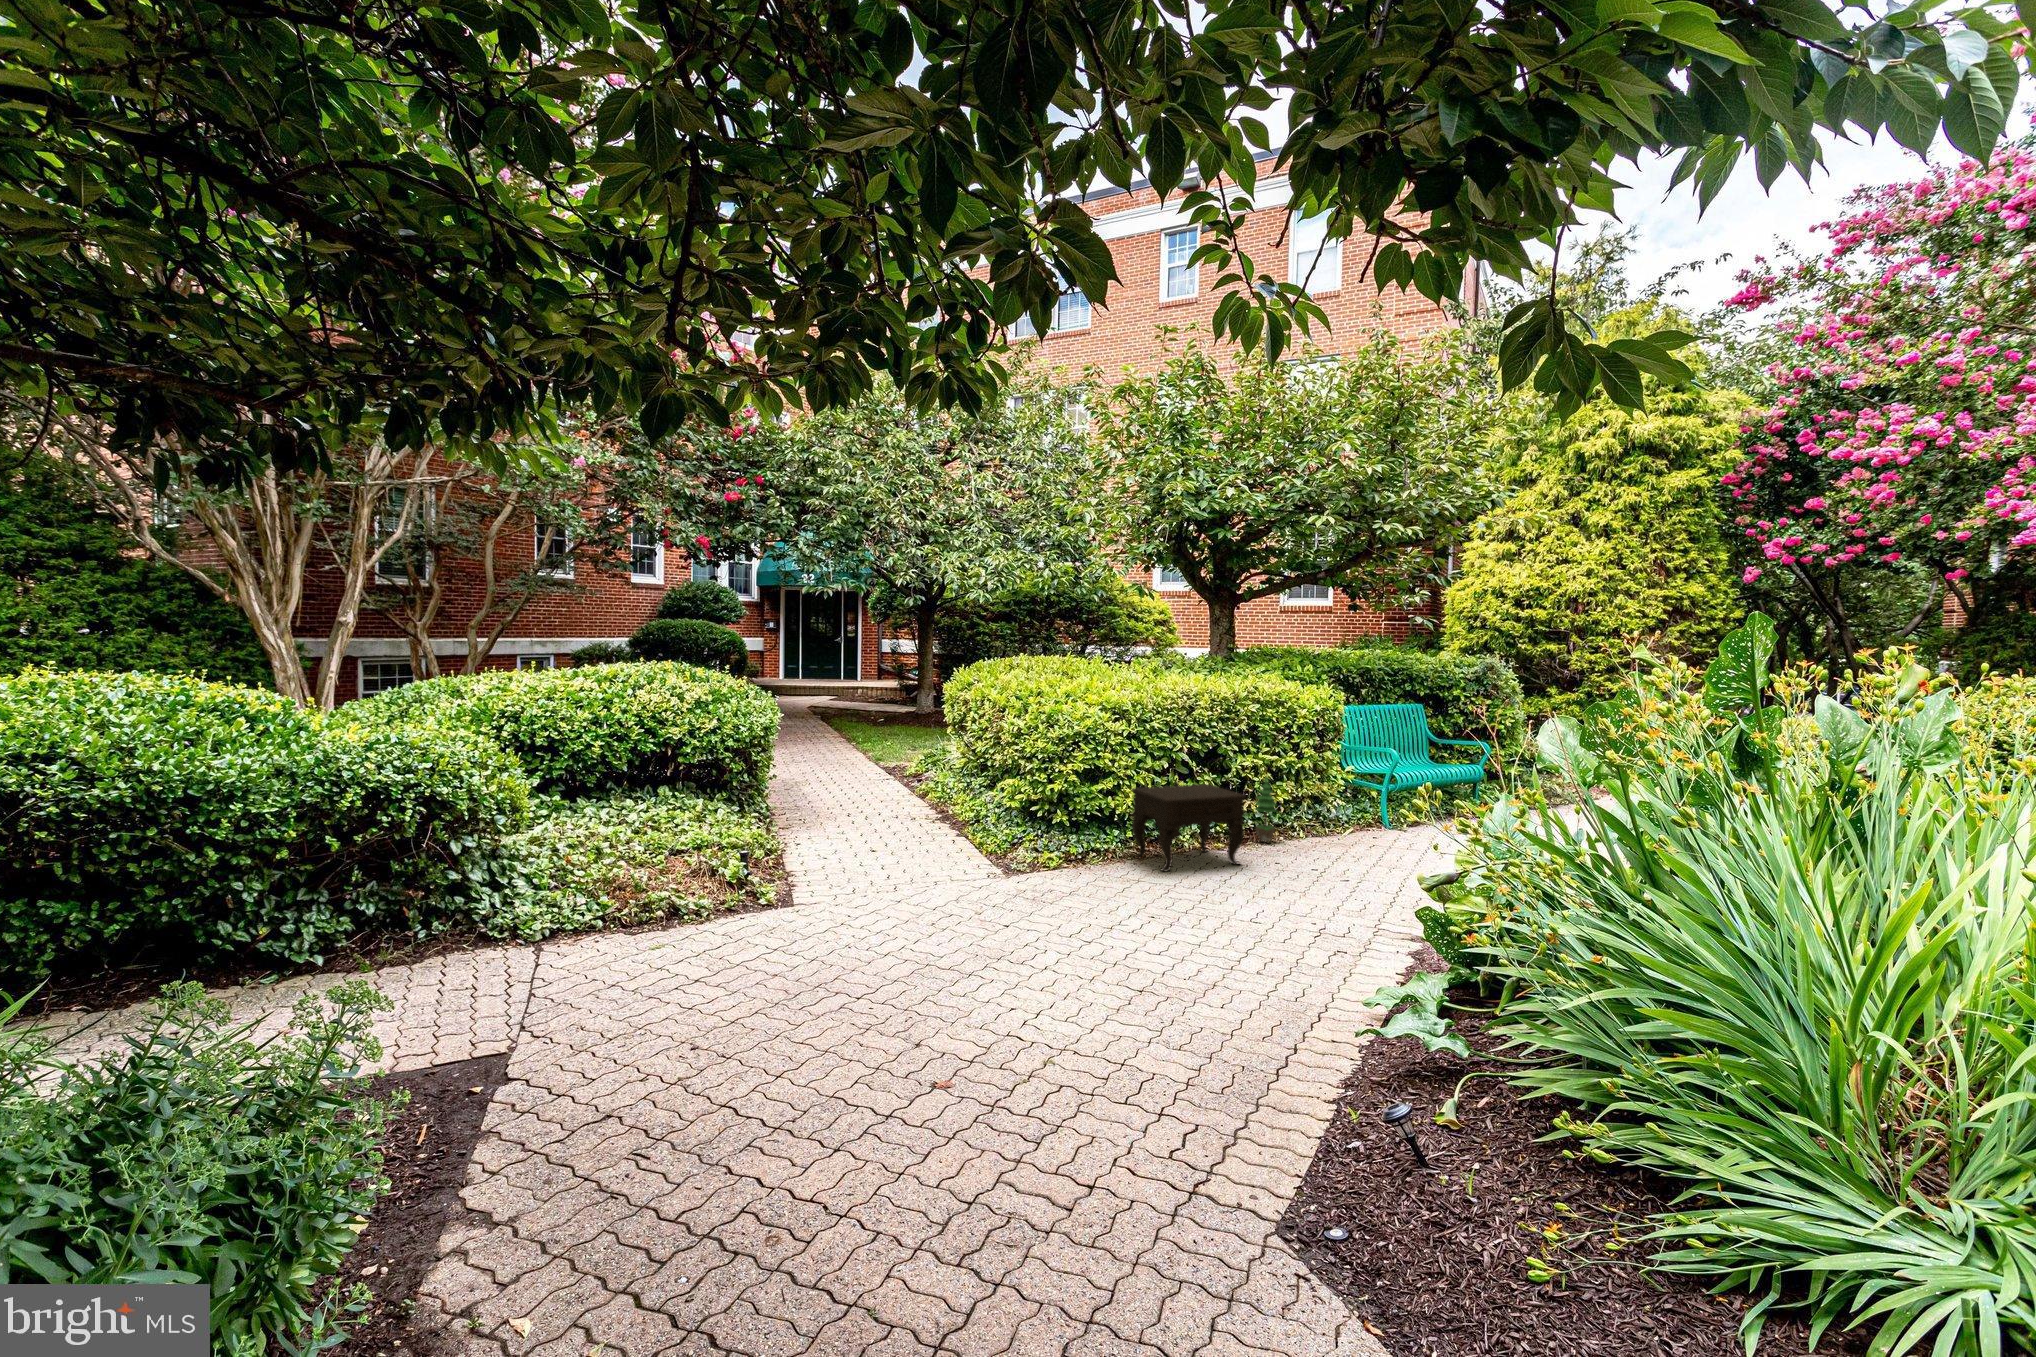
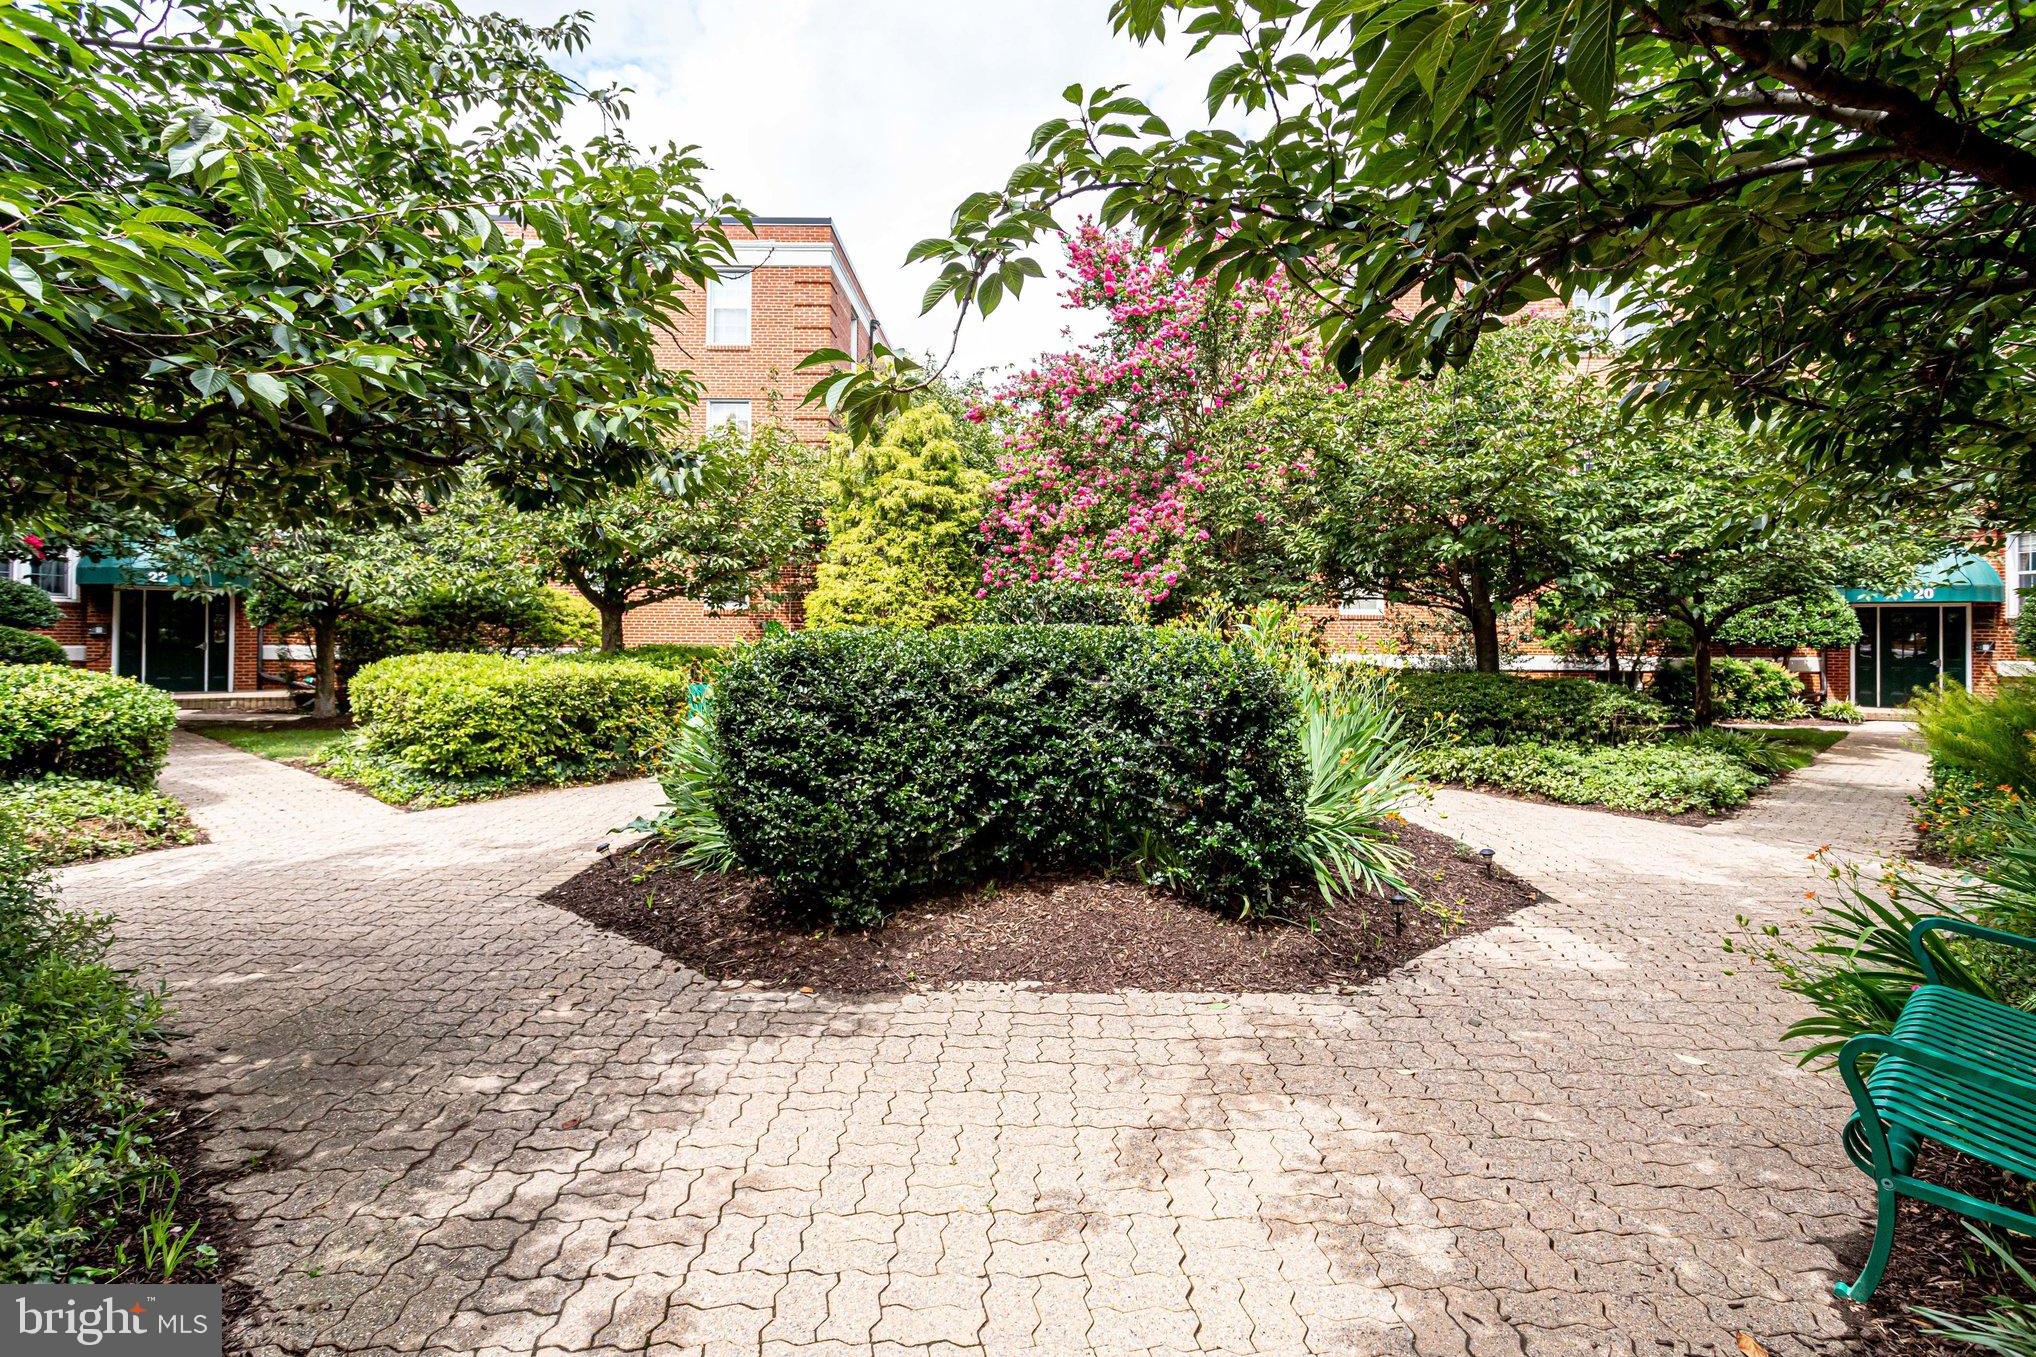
side table: present [1130,784,1247,872] -> none [513,738,598,794]

